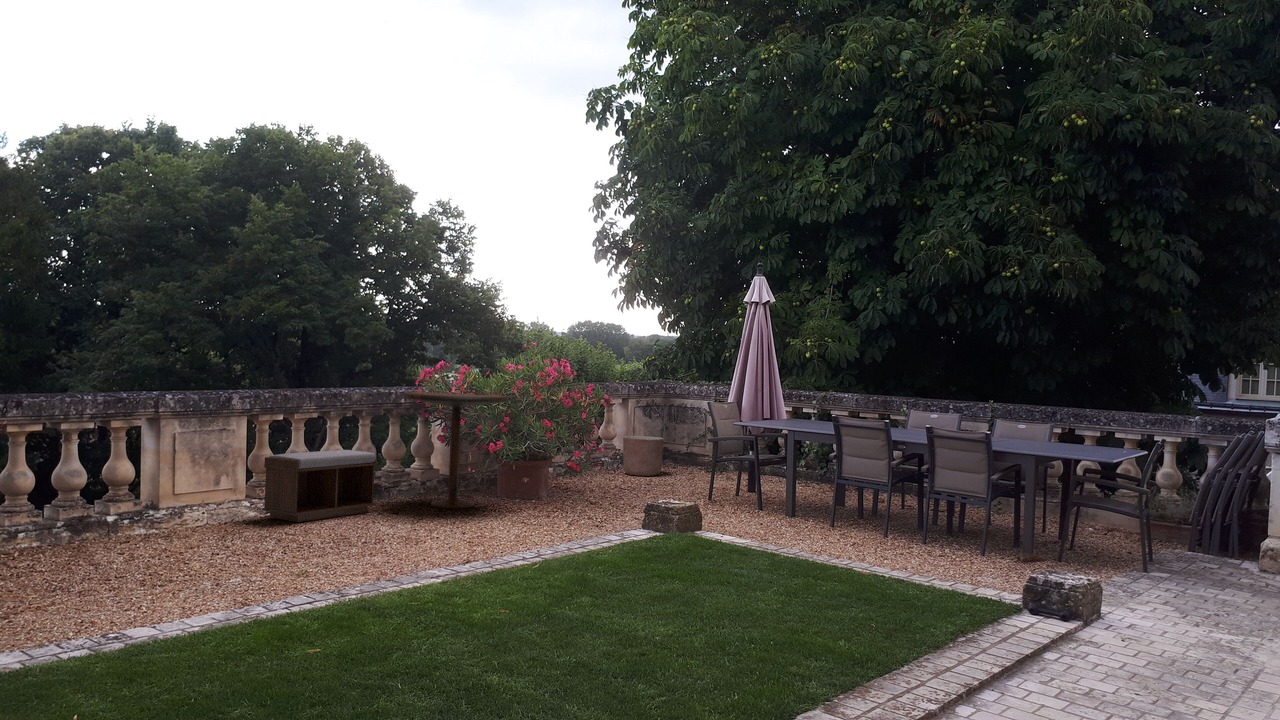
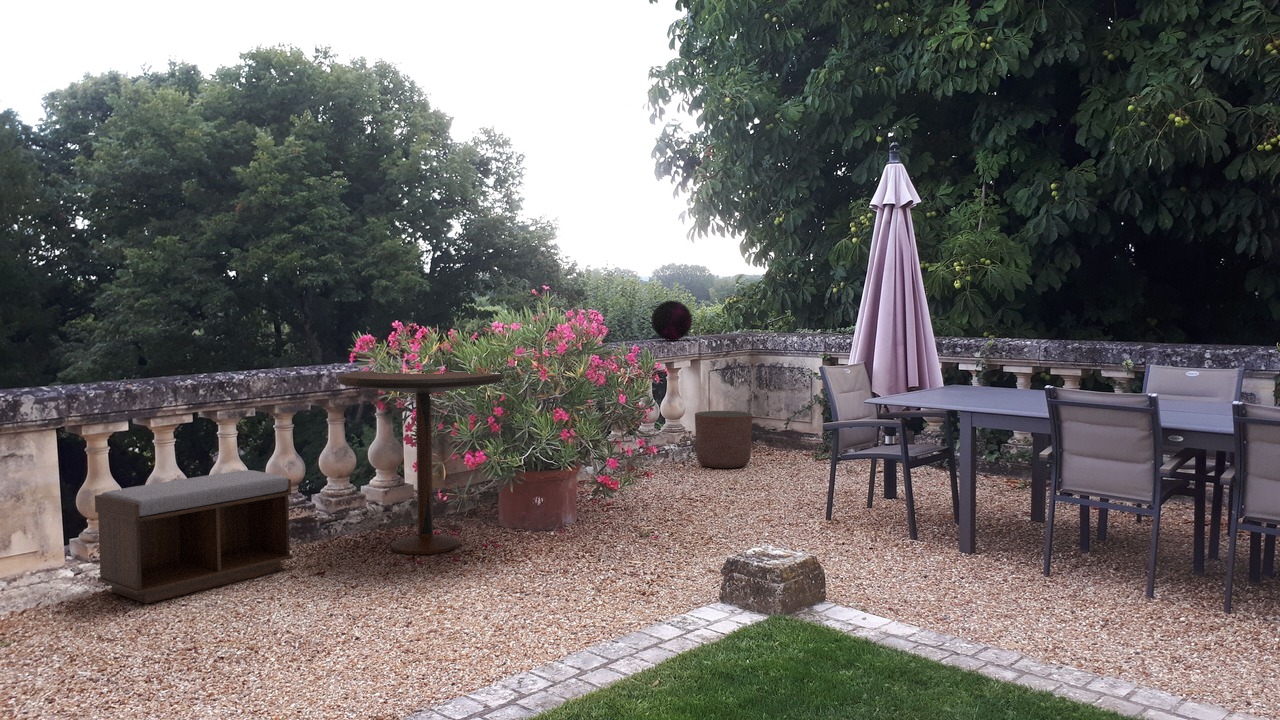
decorative orb: none [596,356,624,384] -> present [652,300,692,341]

